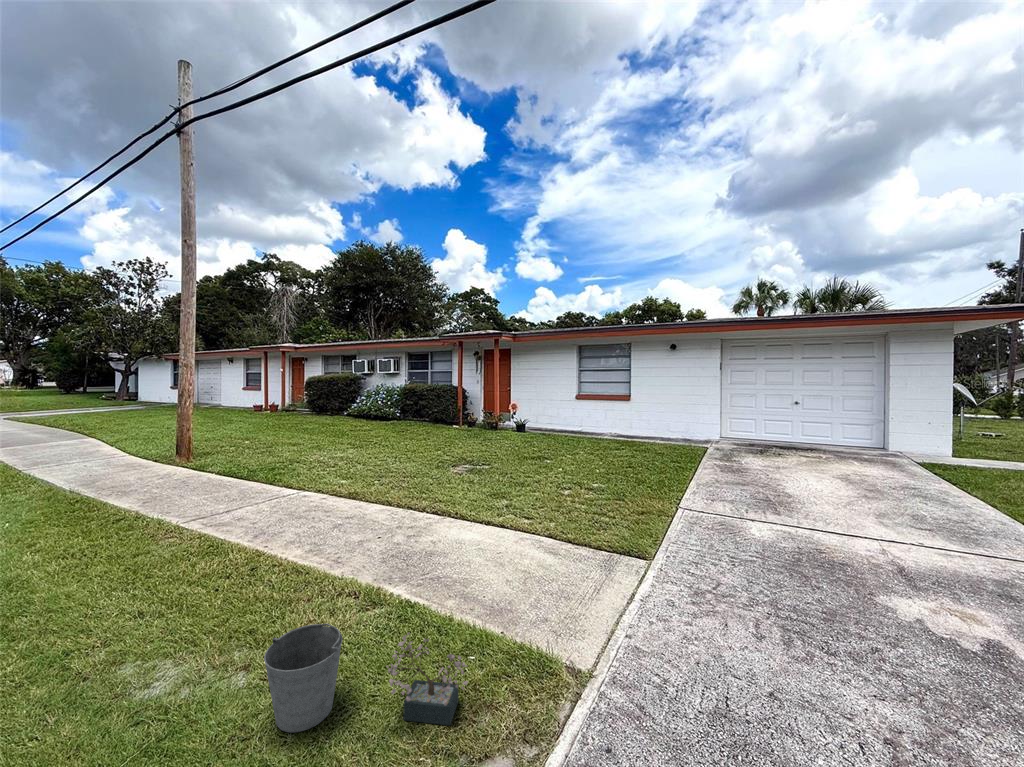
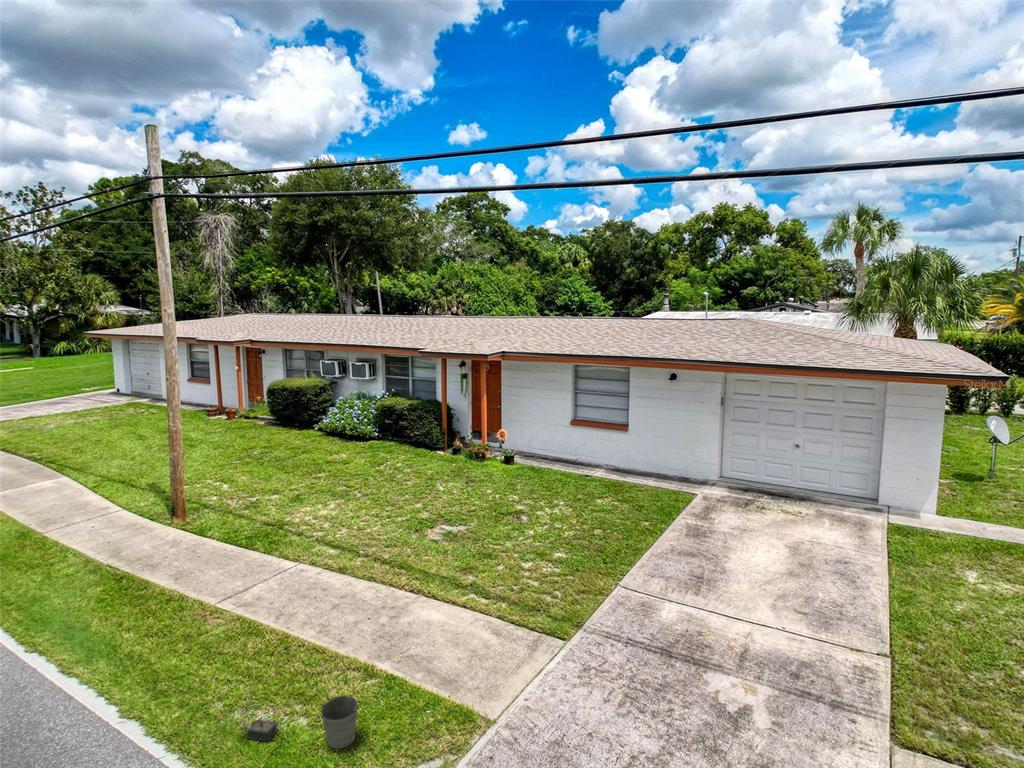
decorative plant: present [387,632,468,726] -> present [240,700,278,741]

